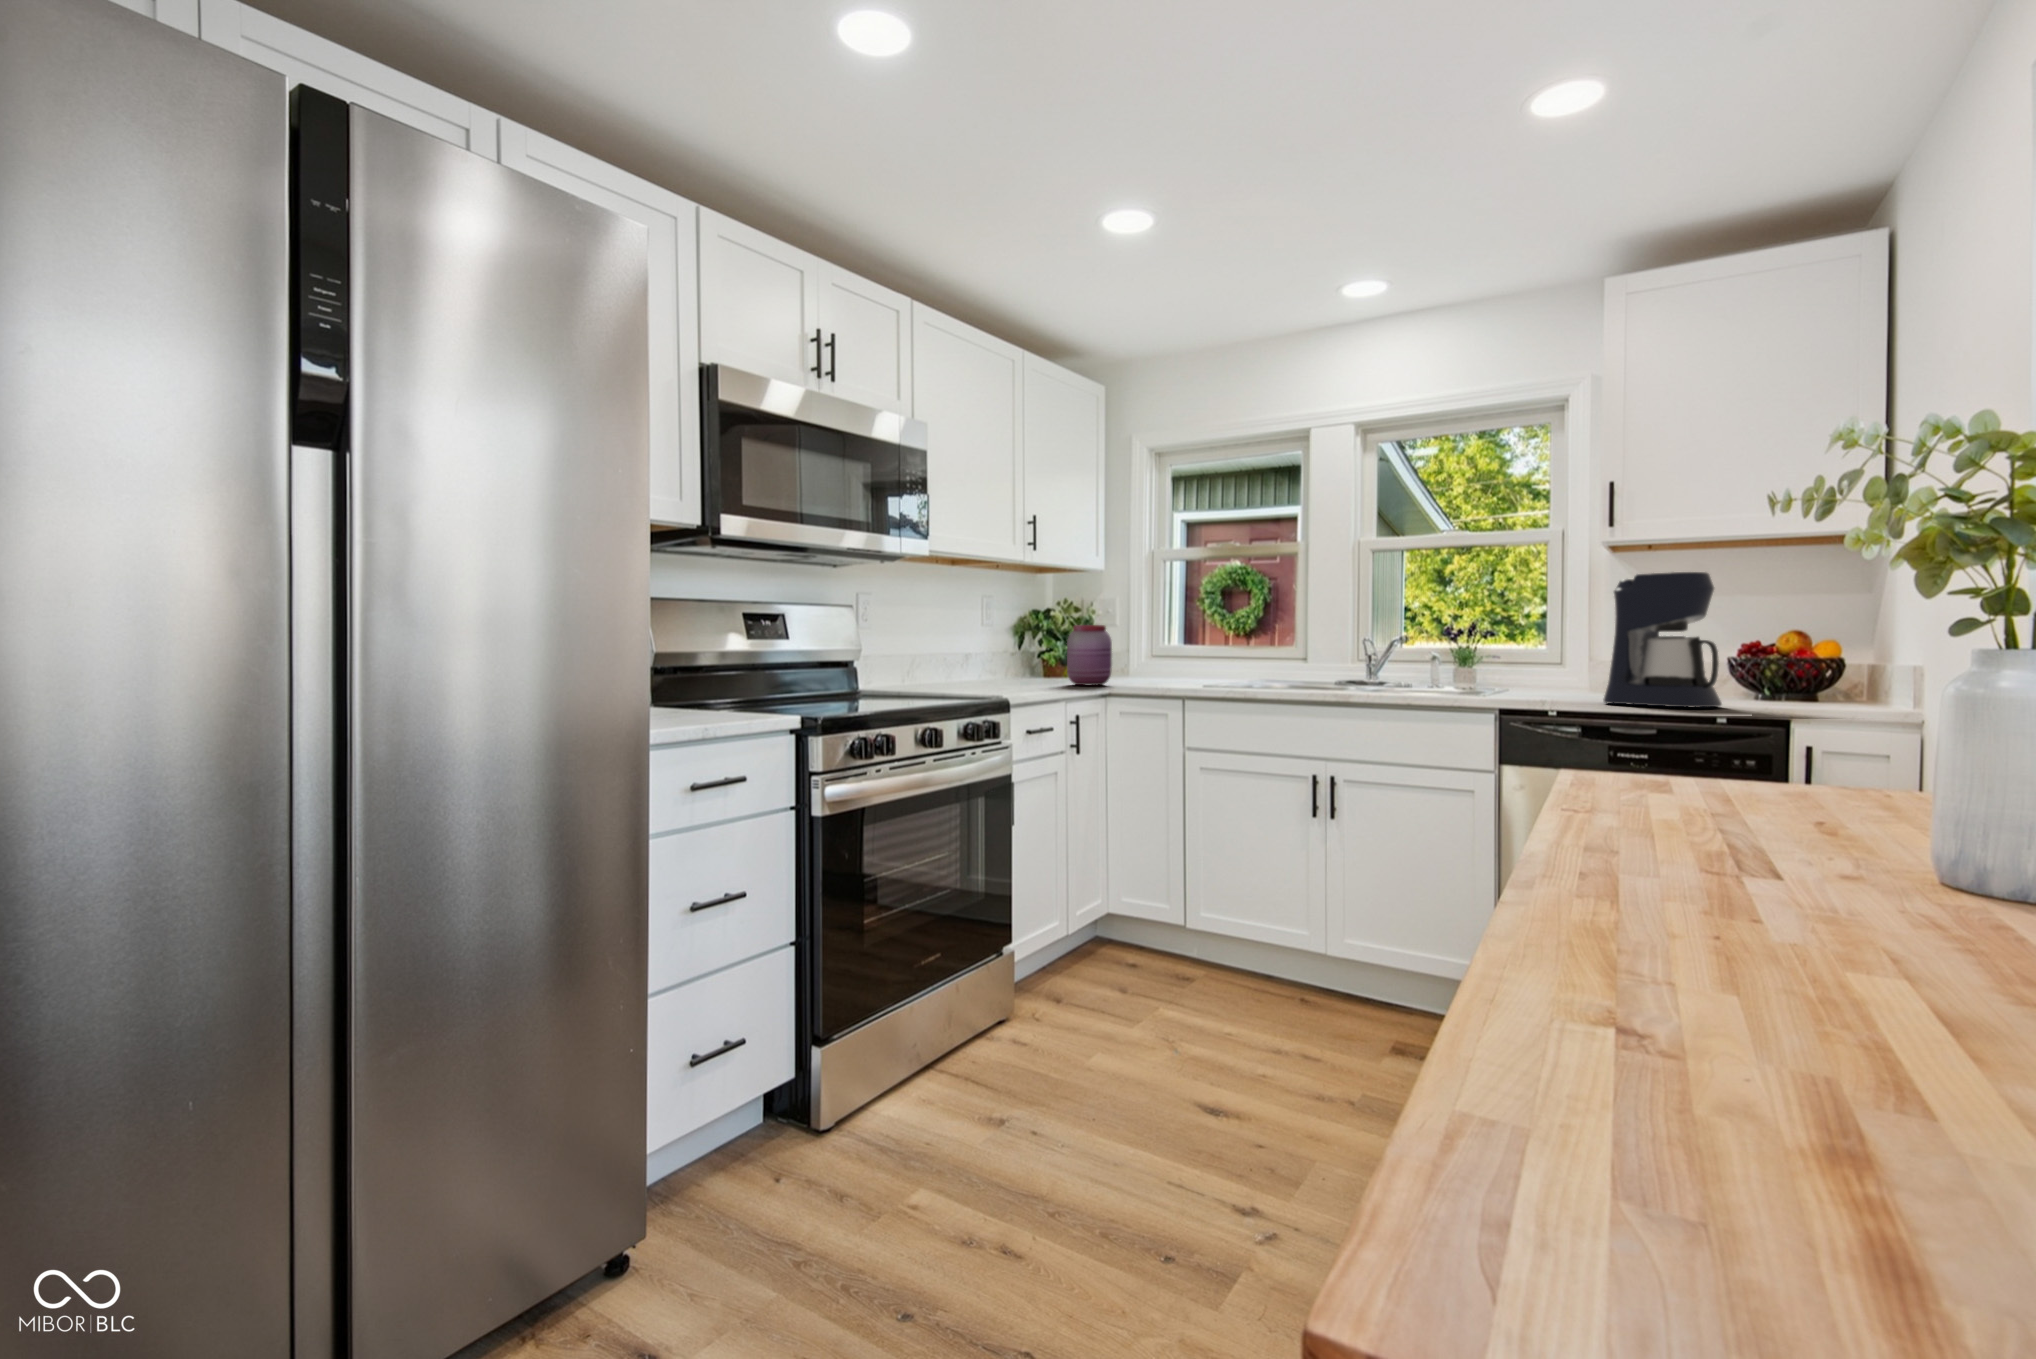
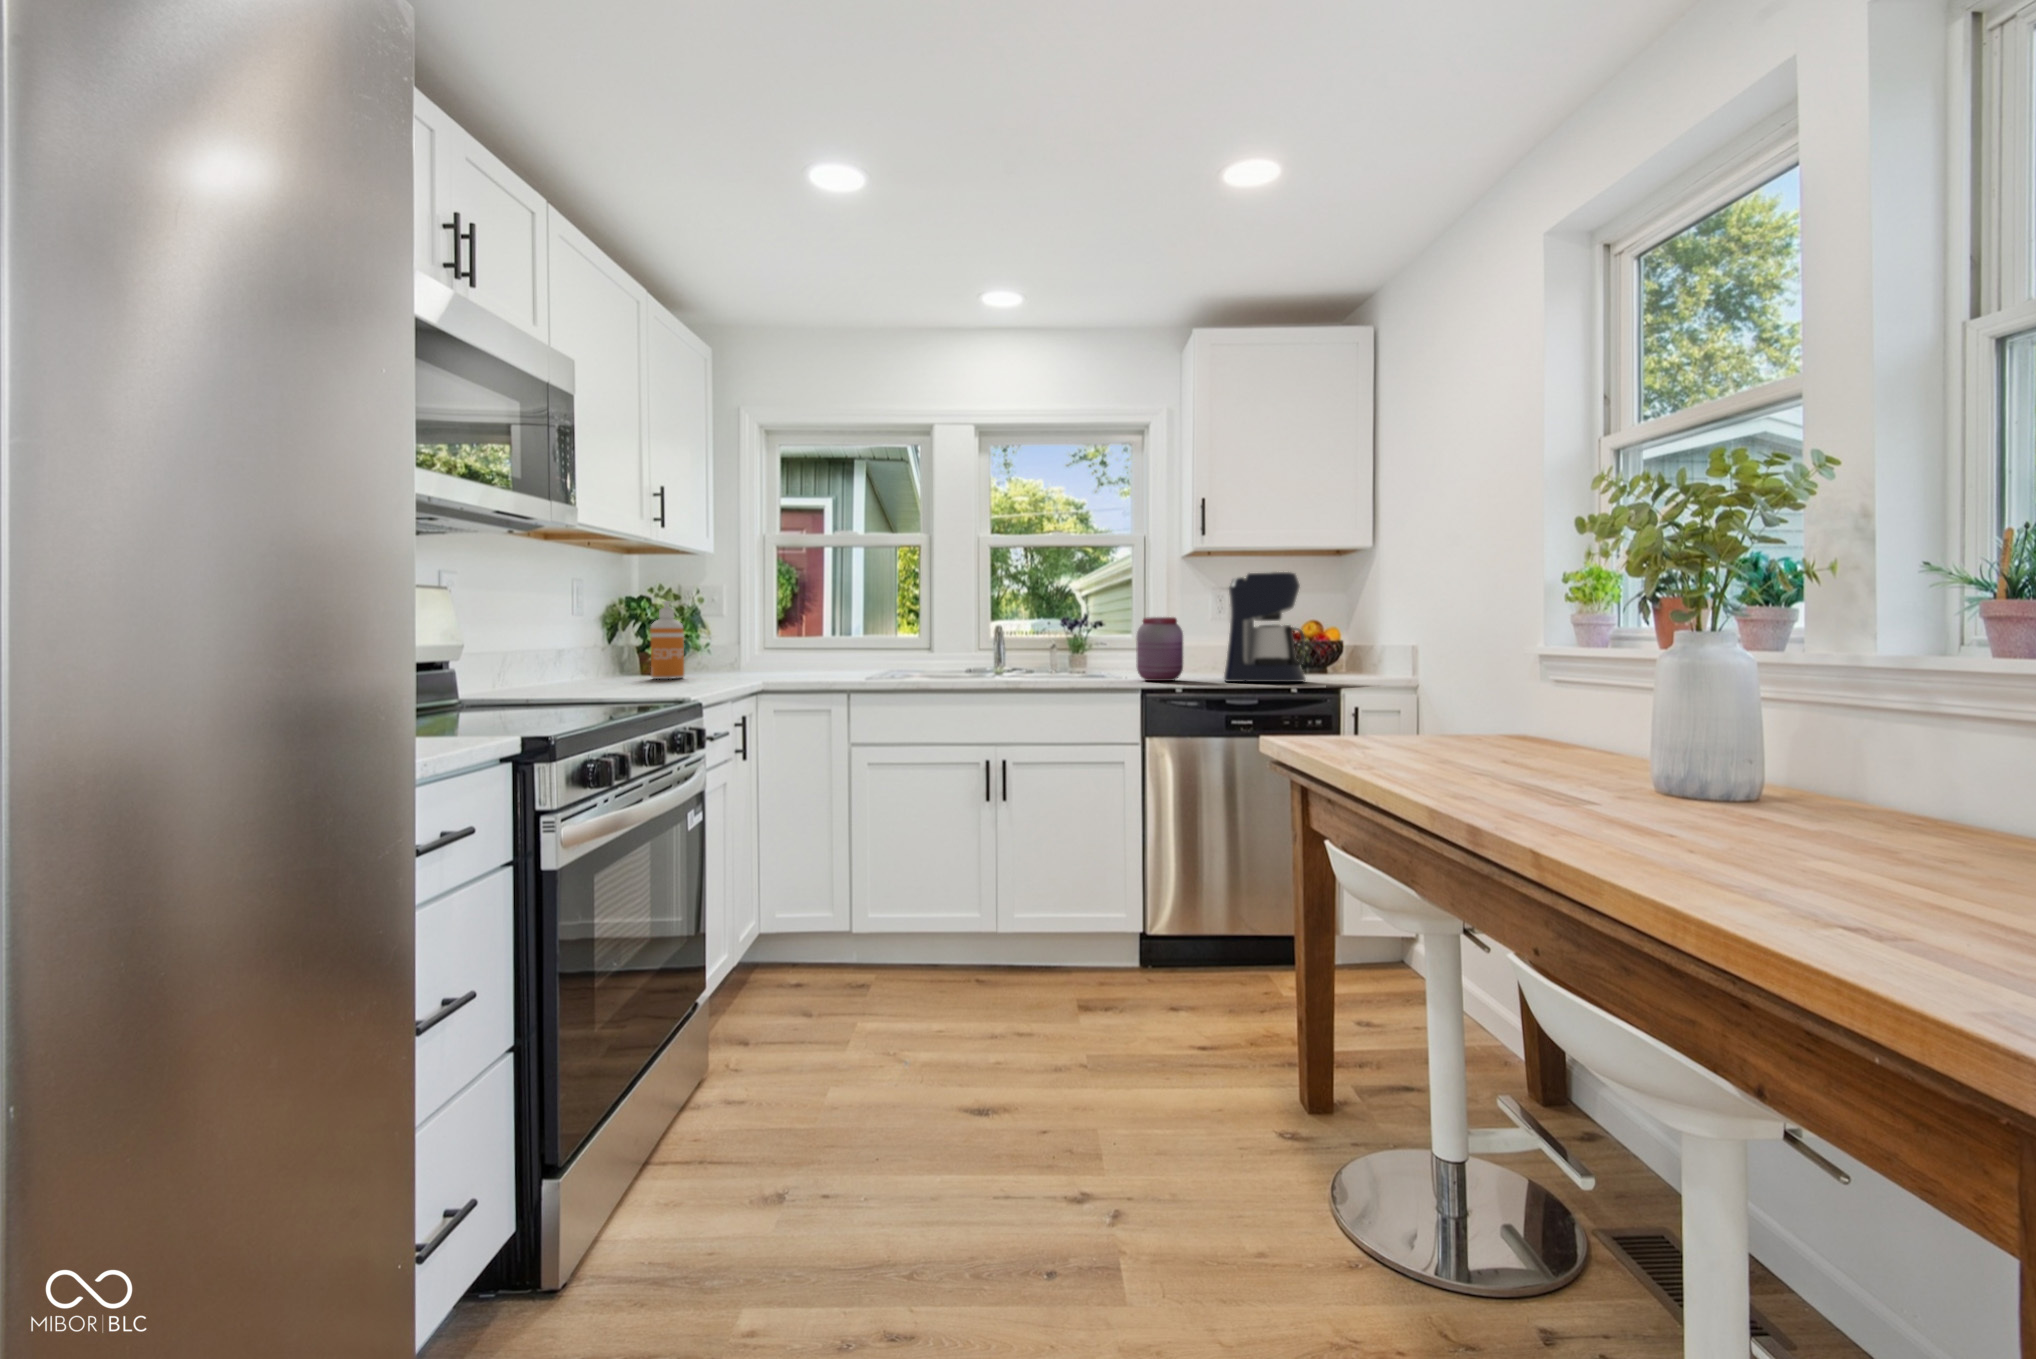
soap dispenser: none [1032,611,1059,679] -> present [650,601,684,679]
jar: present [1067,625,1112,686] -> present [1136,617,1183,681]

